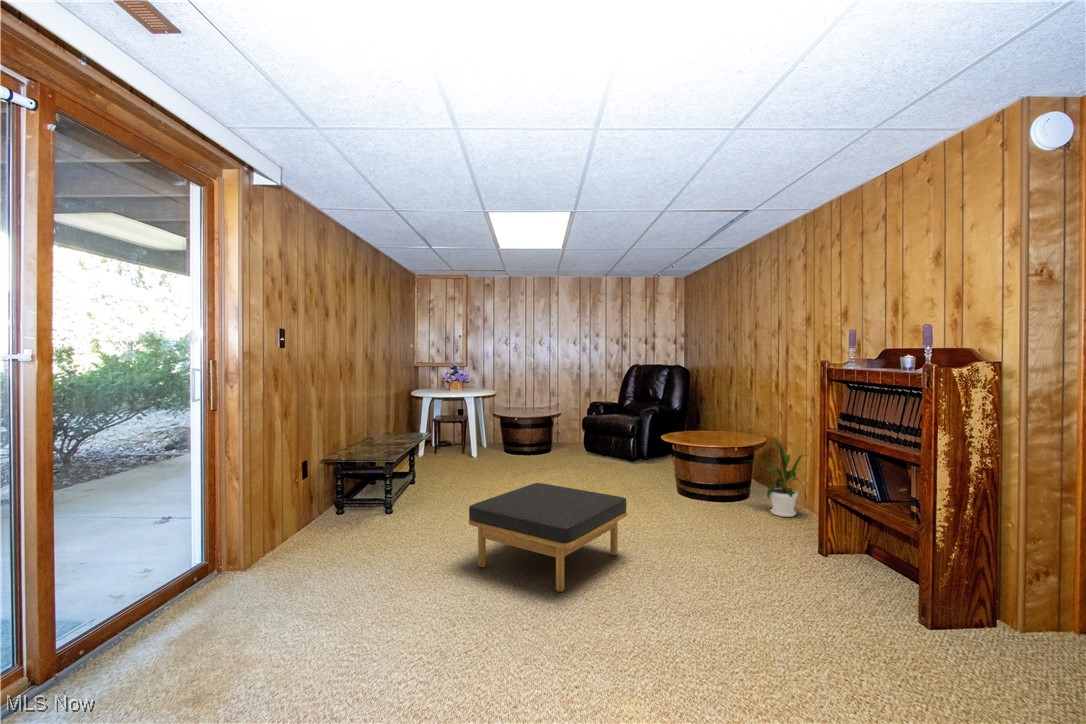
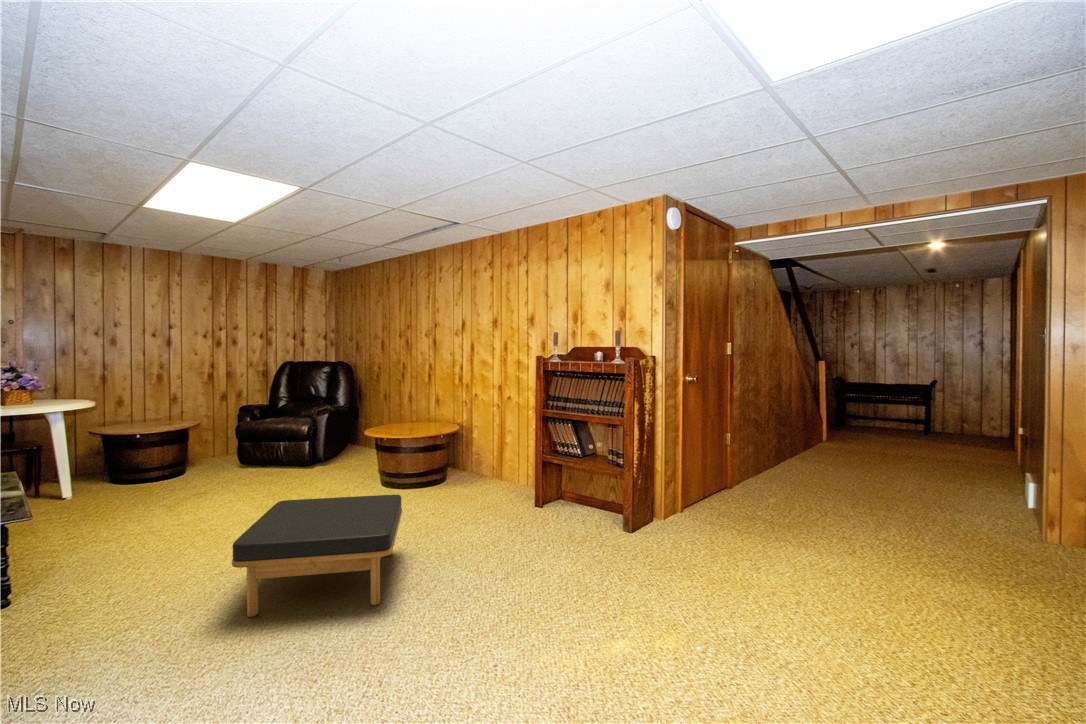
house plant: present [754,441,806,517] -> none [449,424,500,487]

